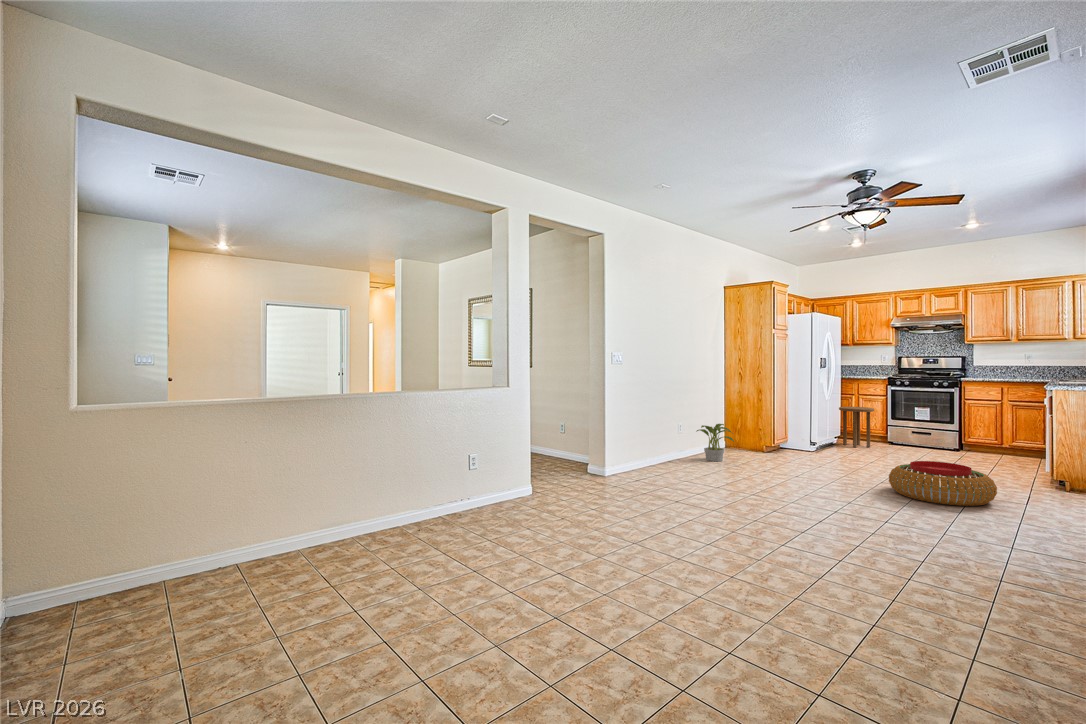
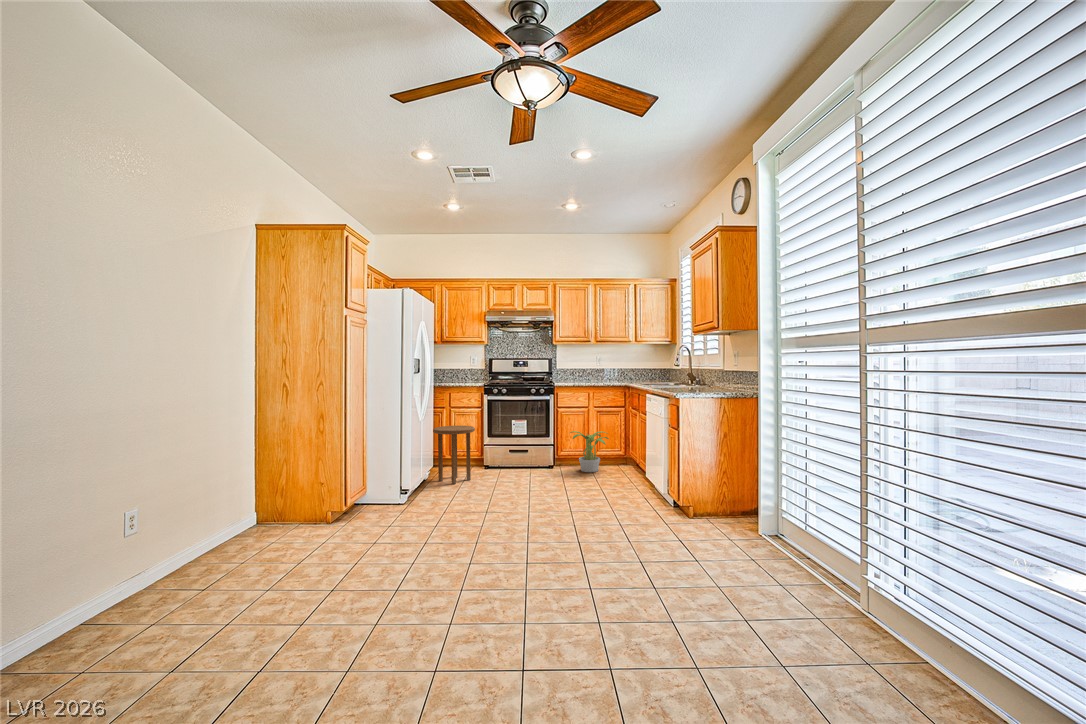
potted plant: present [697,424,734,461] -> present [570,431,609,472]
pouf: present [889,461,997,506] -> none [553,524,699,620]

